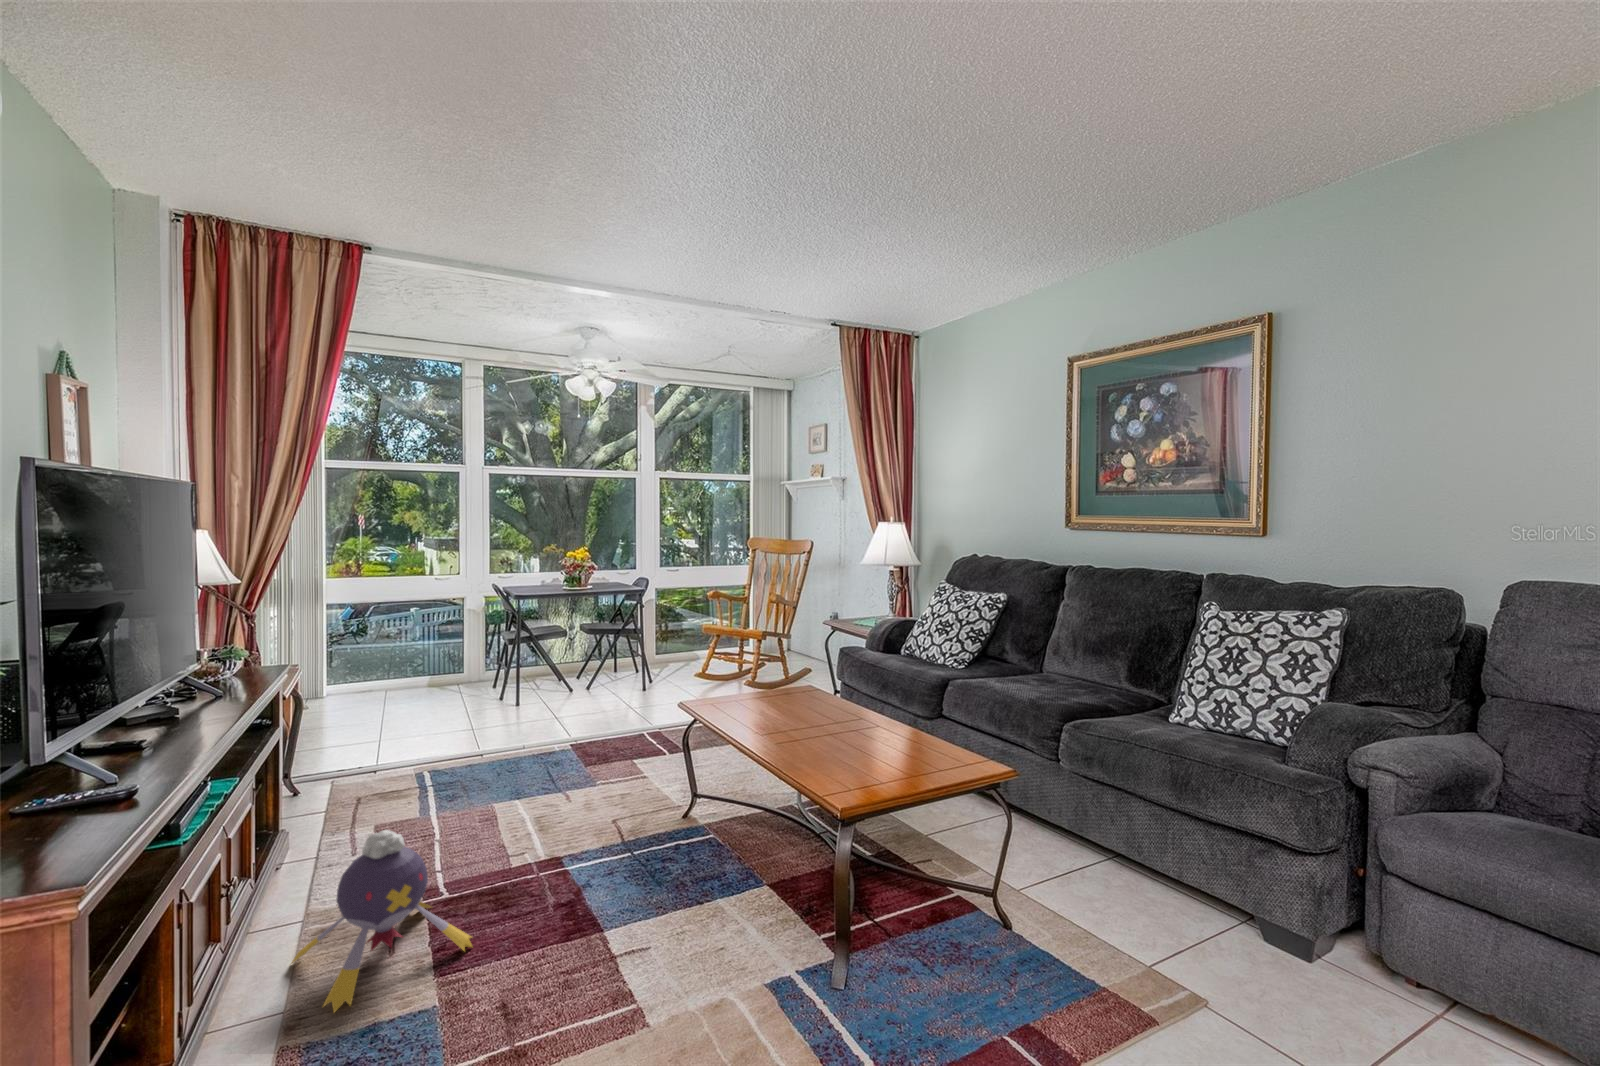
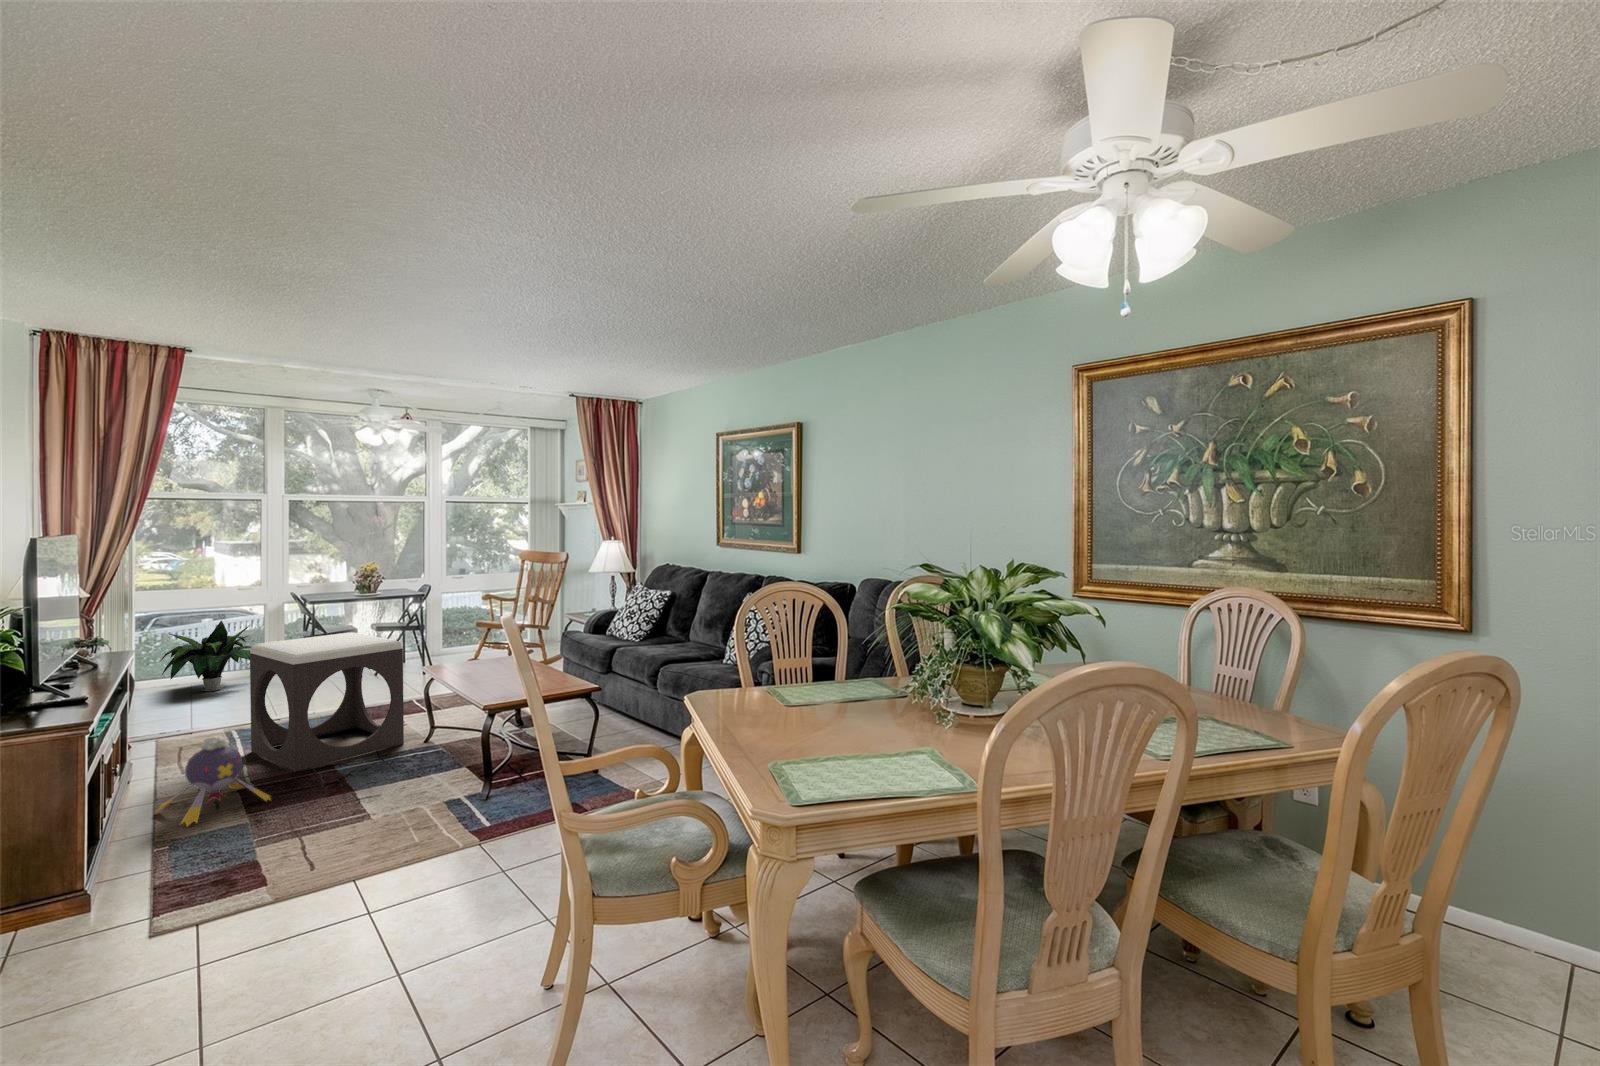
potted plant: none [342,614,463,704] -> present [161,621,251,691]
footstool: none [442,642,653,872] -> present [250,632,404,772]

